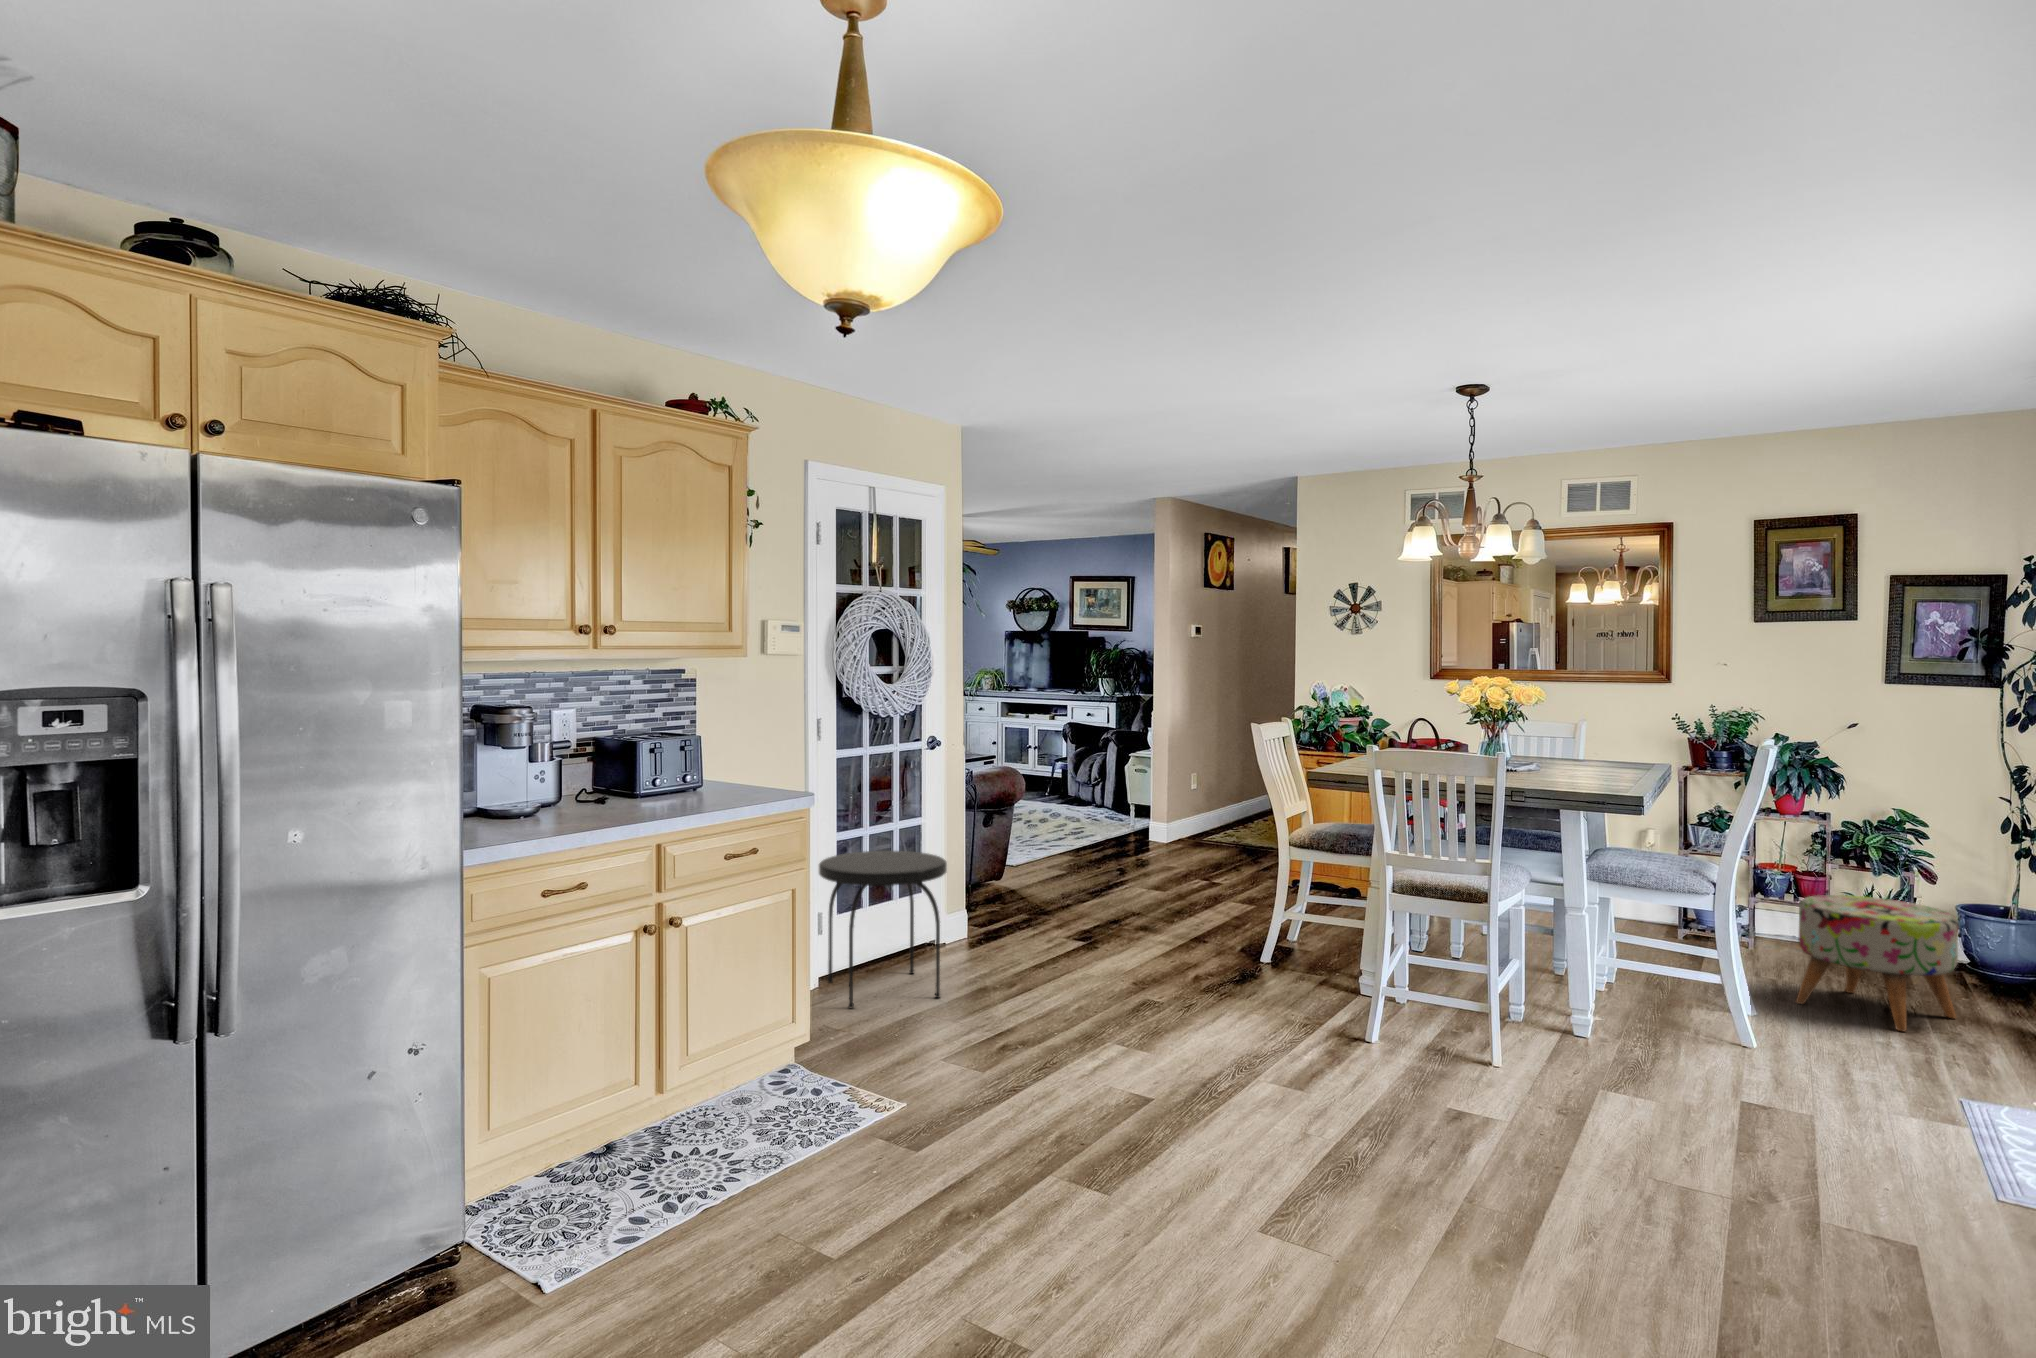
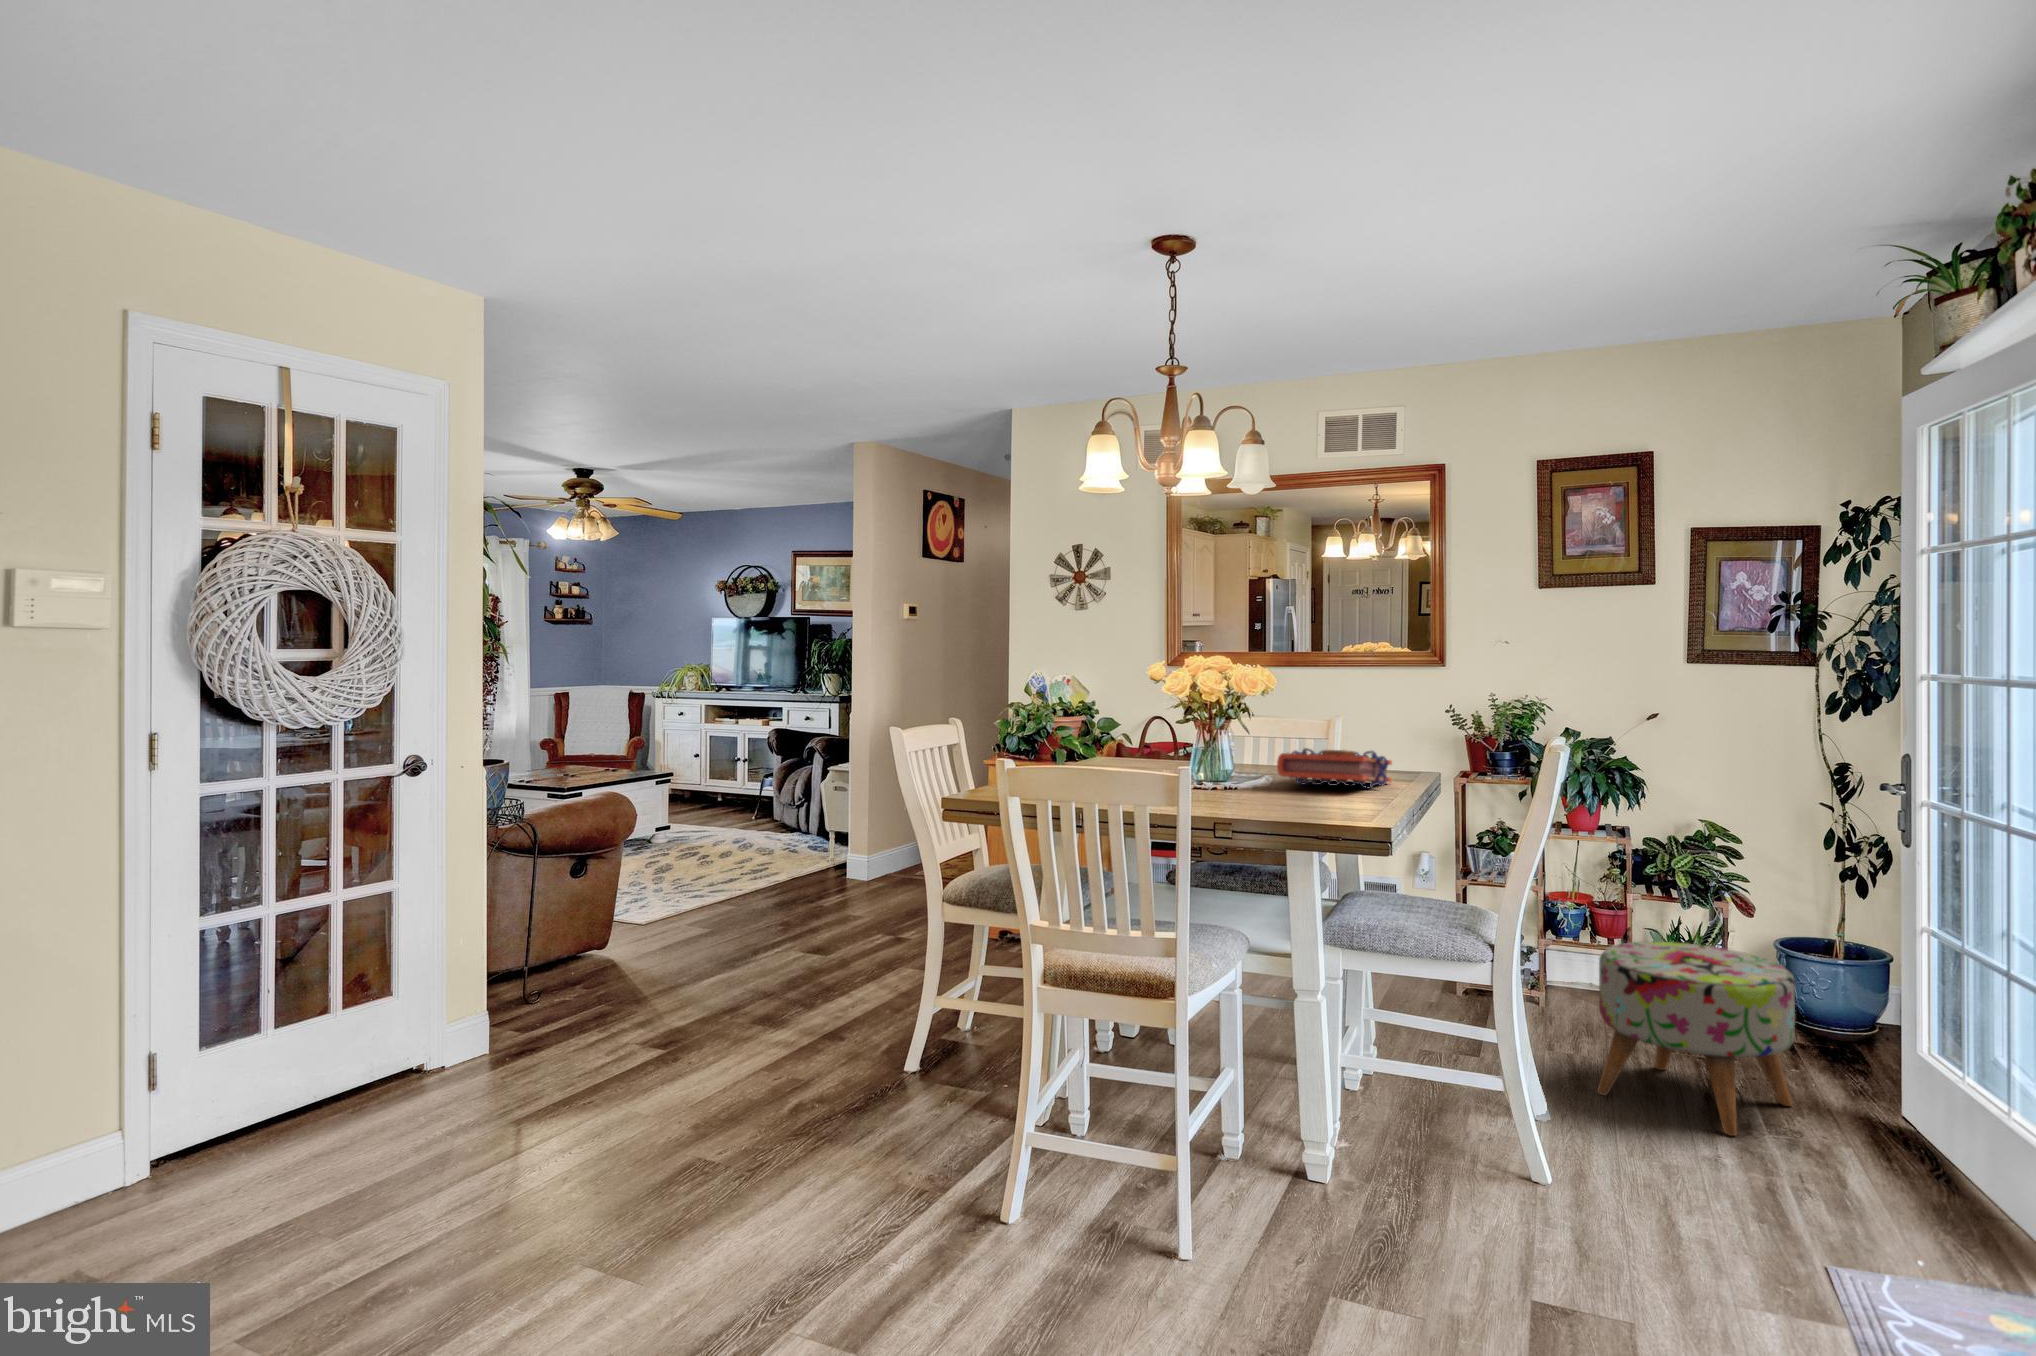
book: none [1547,743,1634,773] -> present [1277,748,1392,788]
side table: present [819,851,947,1008] -> none [128,941,376,1223]

